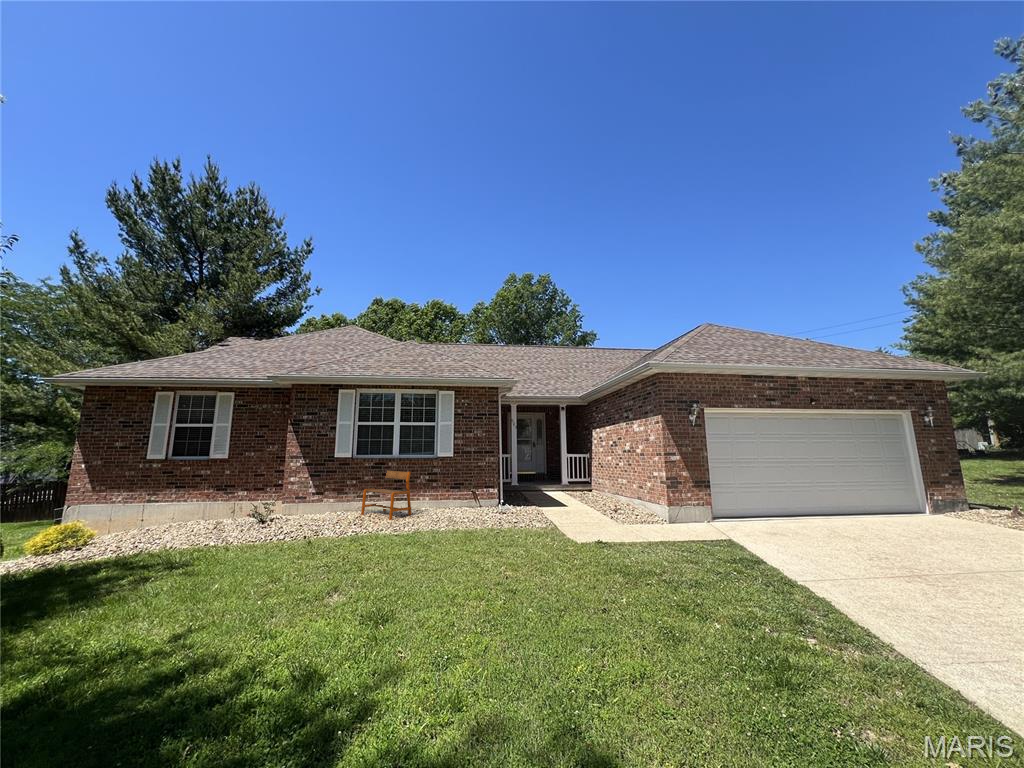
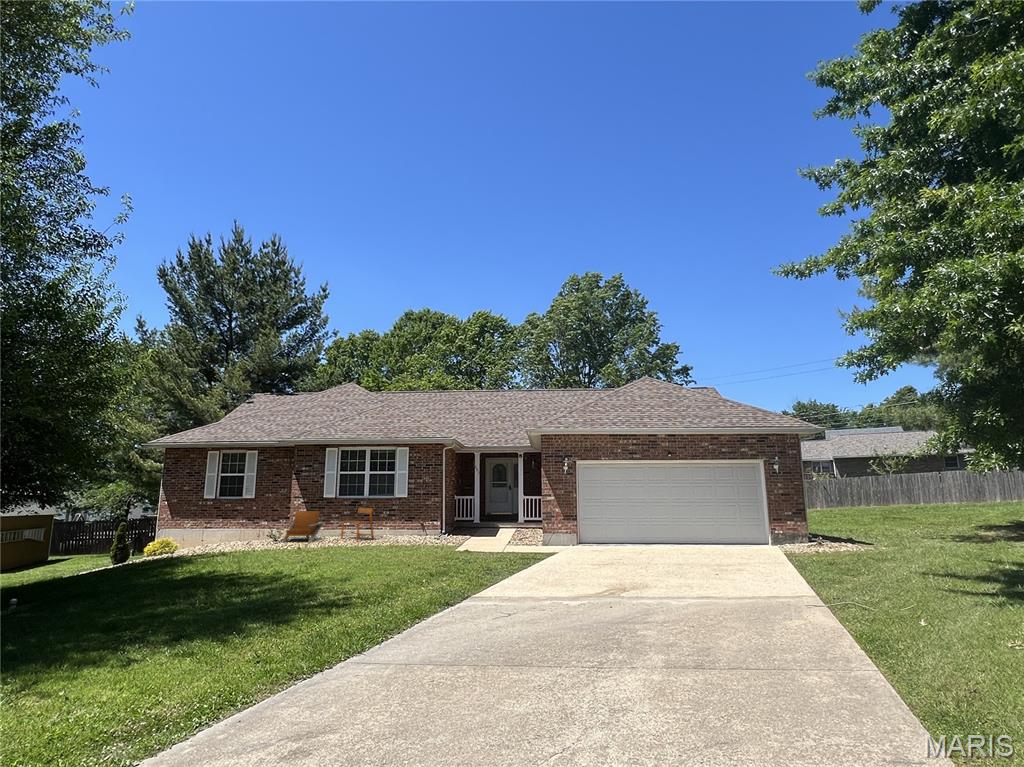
lounge chair: none [272,476,336,525] -> present [282,511,323,542]

